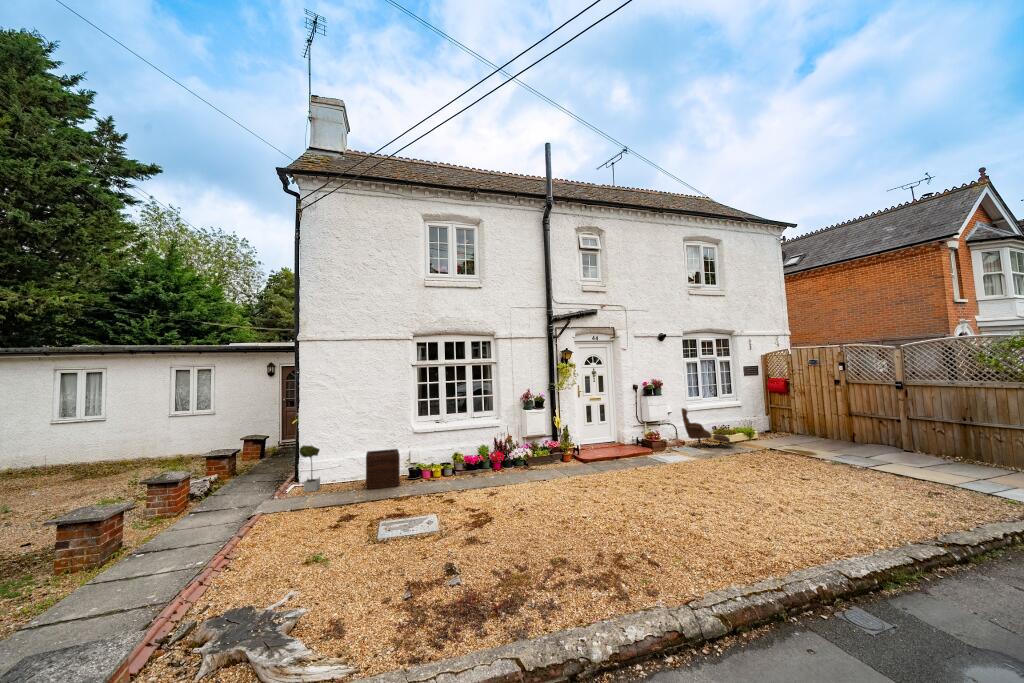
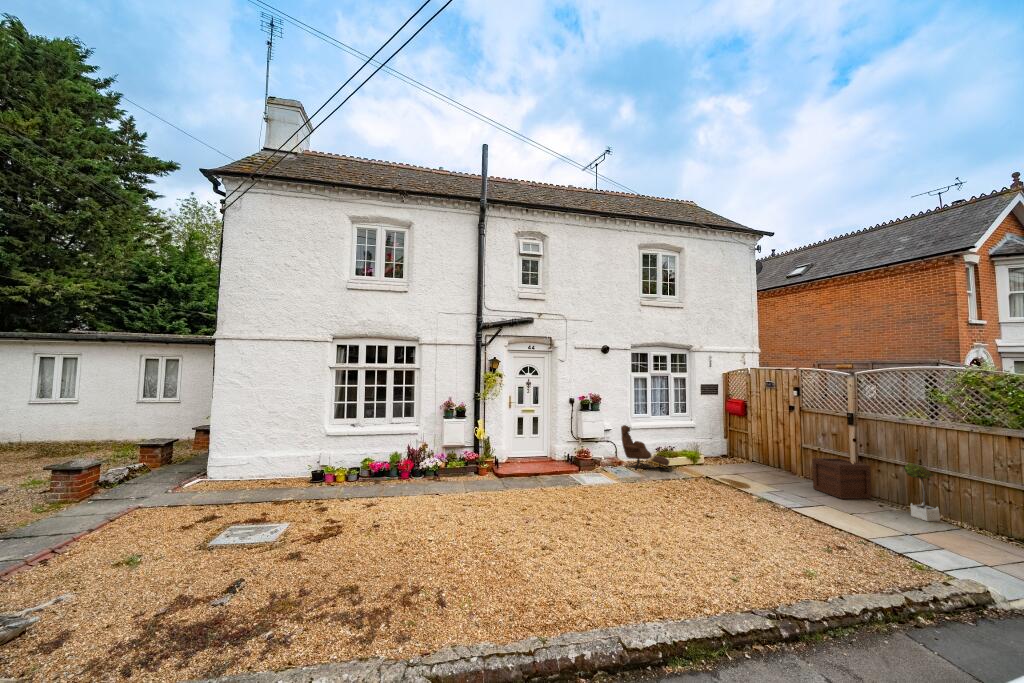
potted tree: present [299,445,320,492] -> present [904,463,940,521]
wooden crate: present [366,449,400,489] -> present [812,458,872,499]

